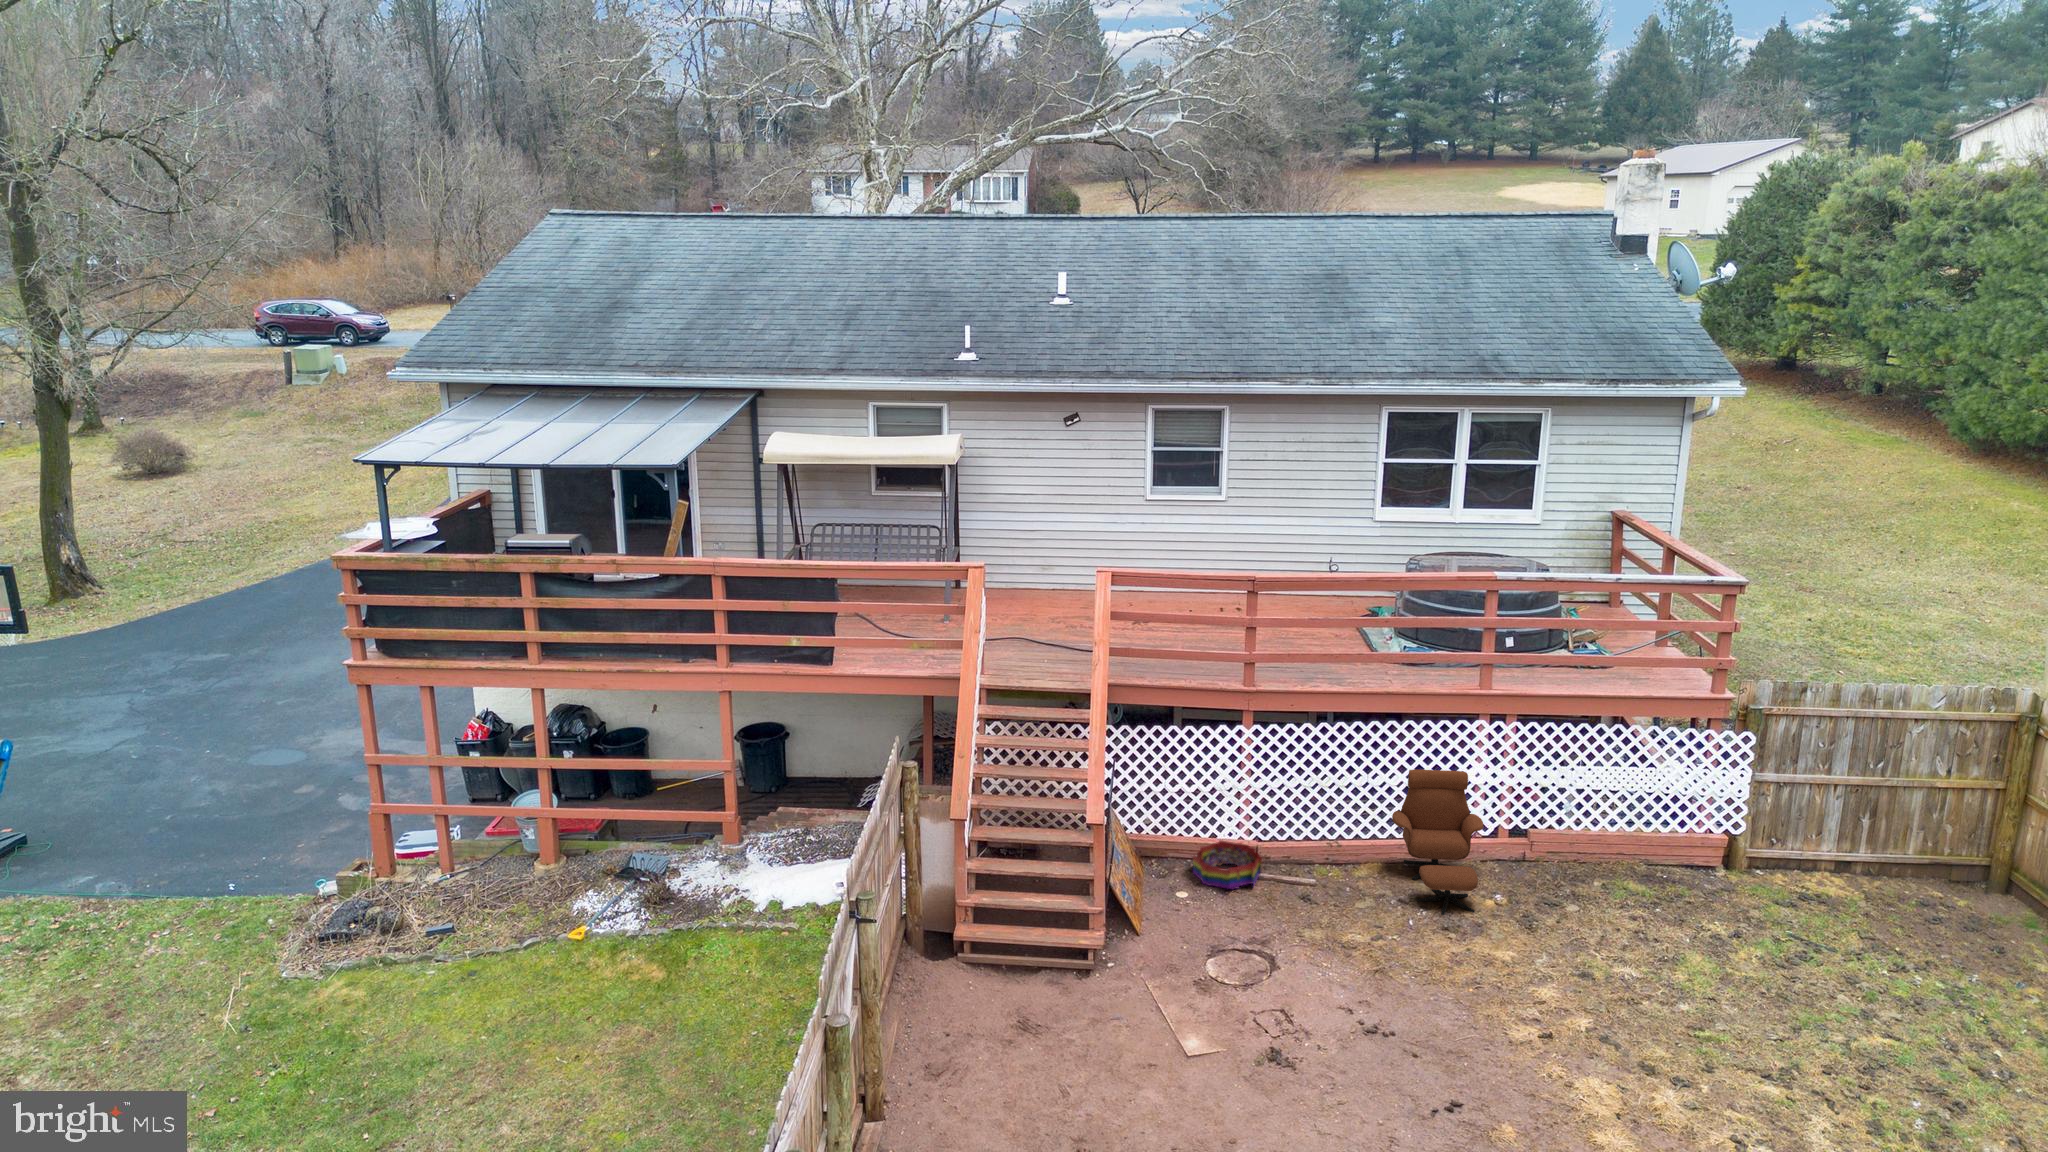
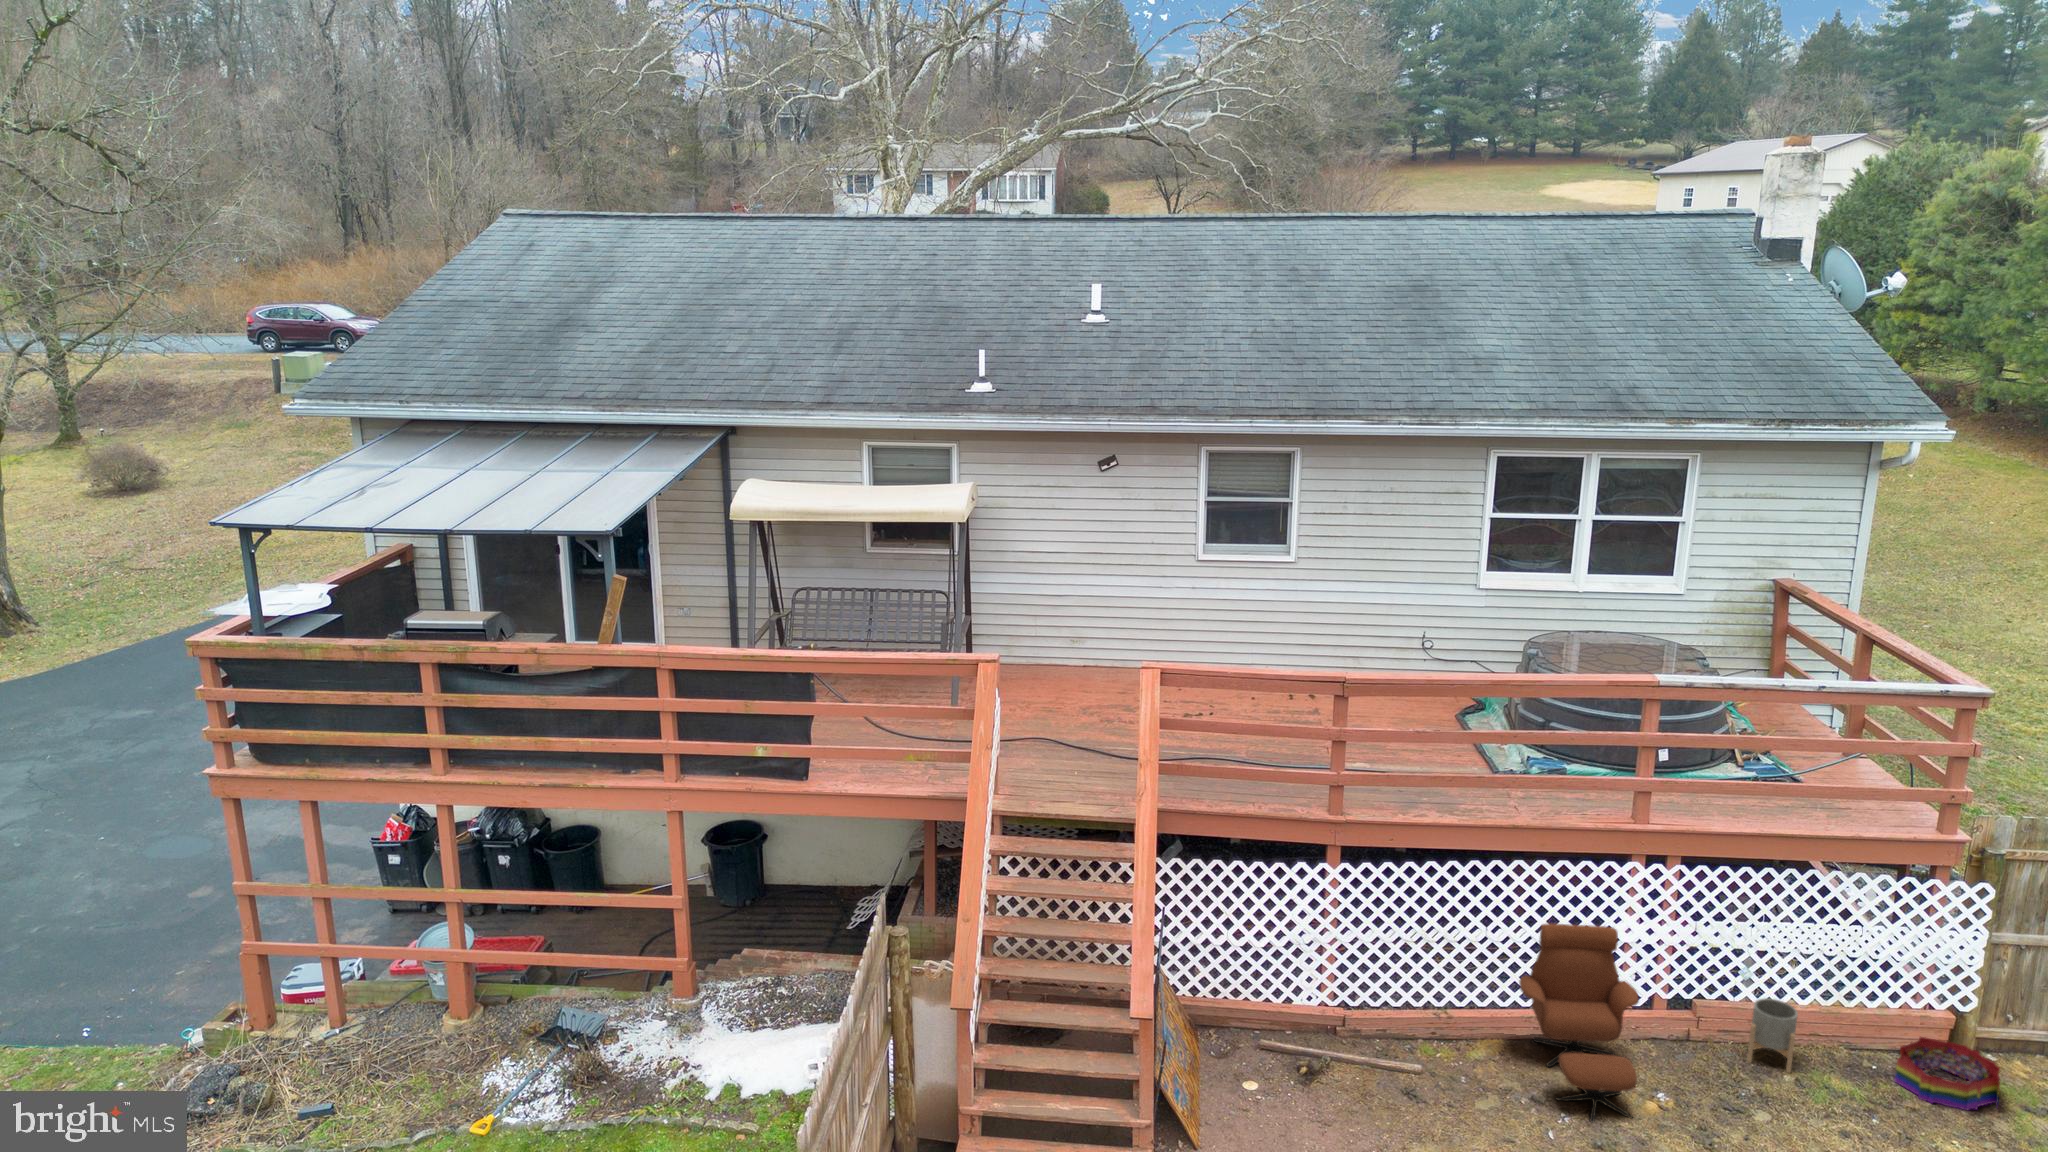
planter: none [1568,827,1607,882] -> present [1747,998,1798,1073]
storage bin: present [1193,841,1262,889] -> present [1895,1037,2000,1110]

